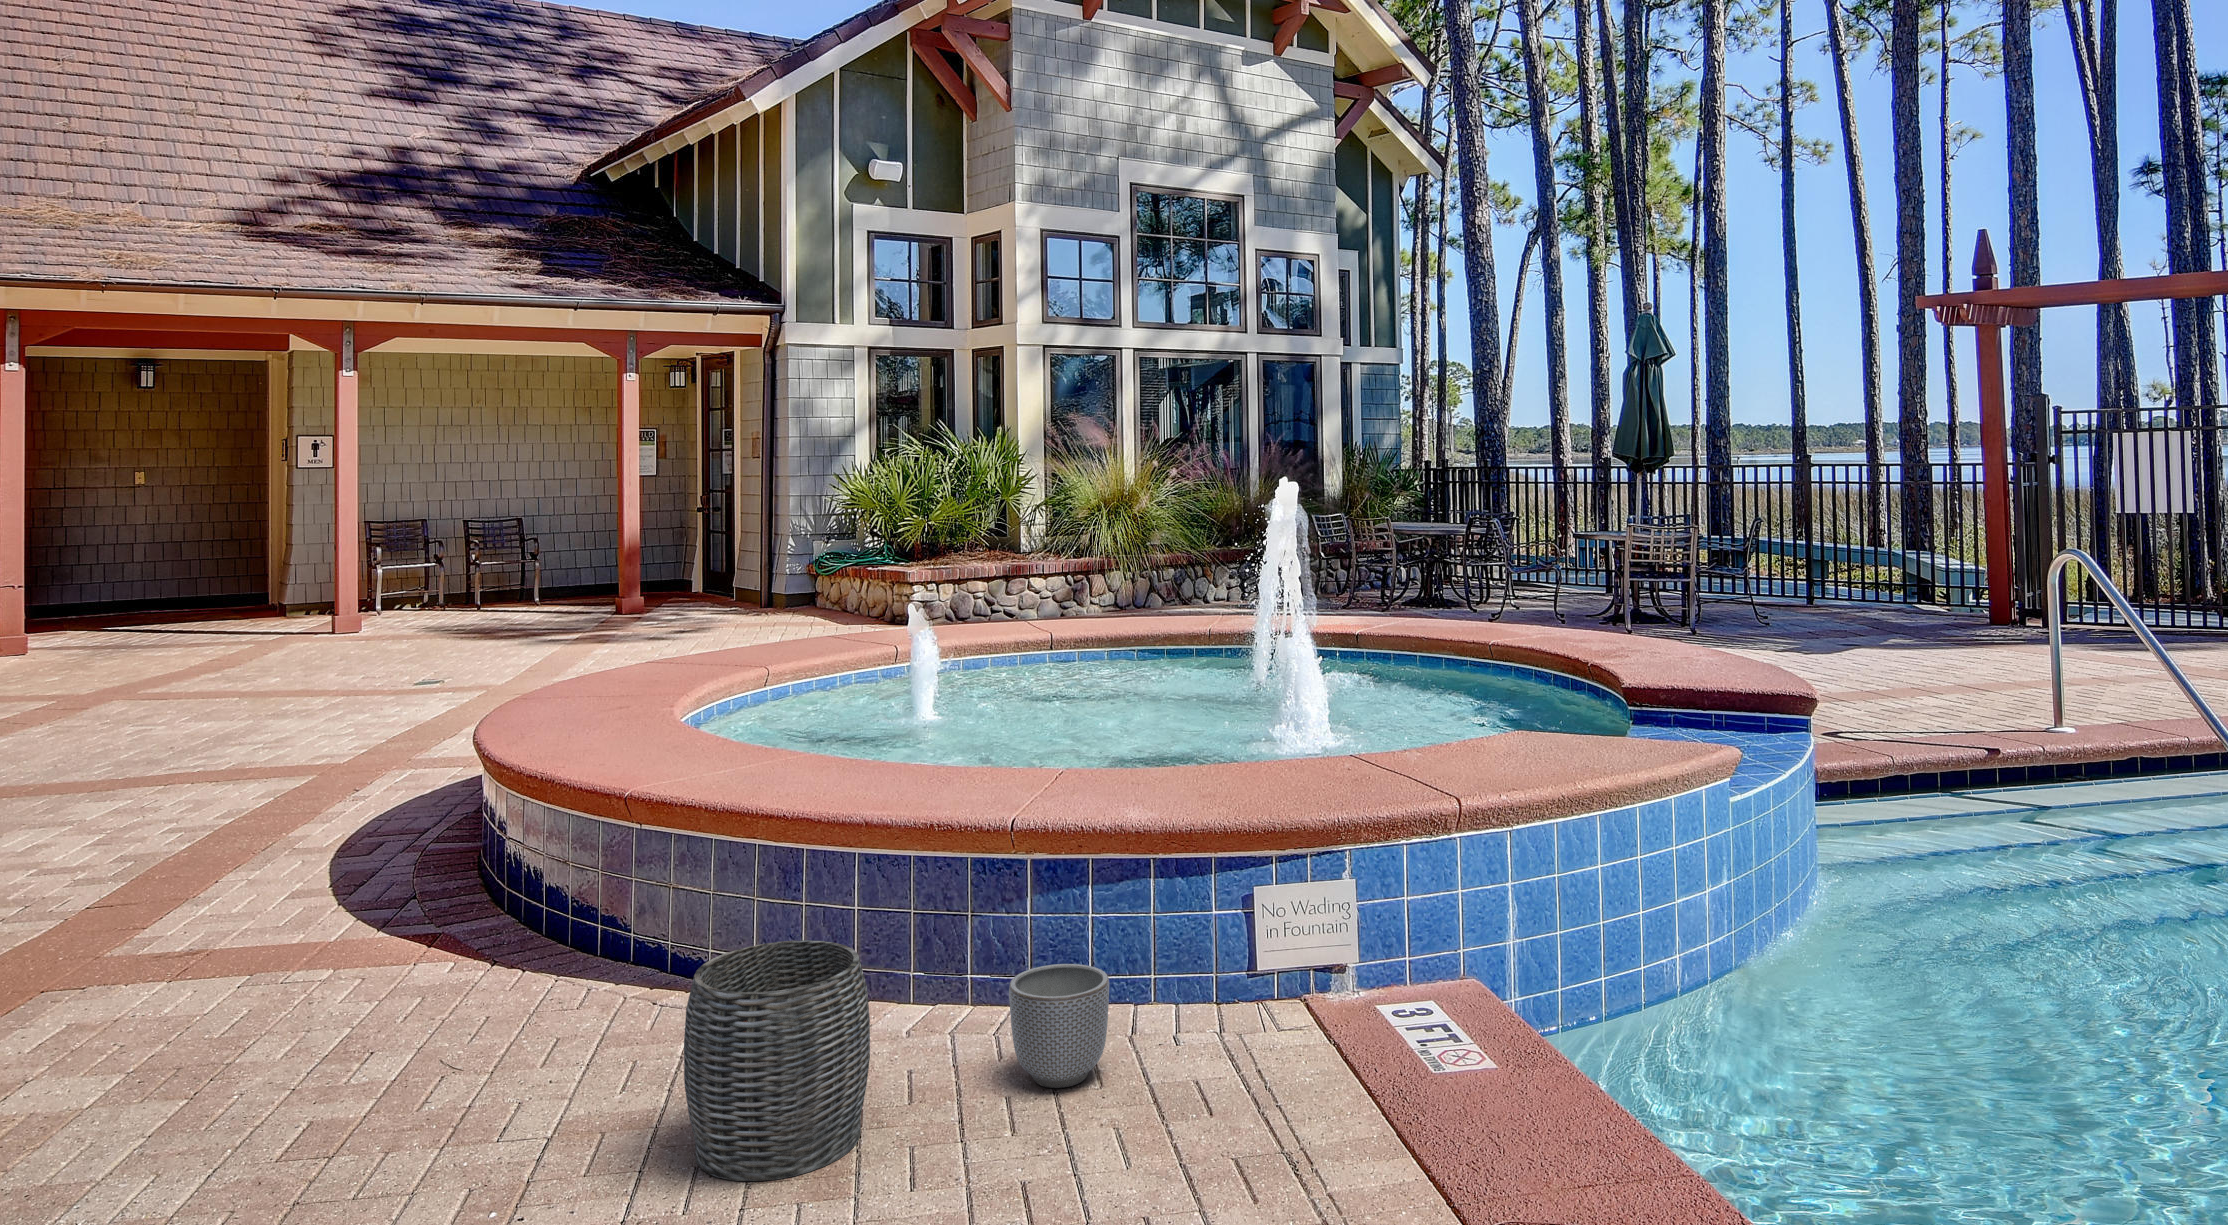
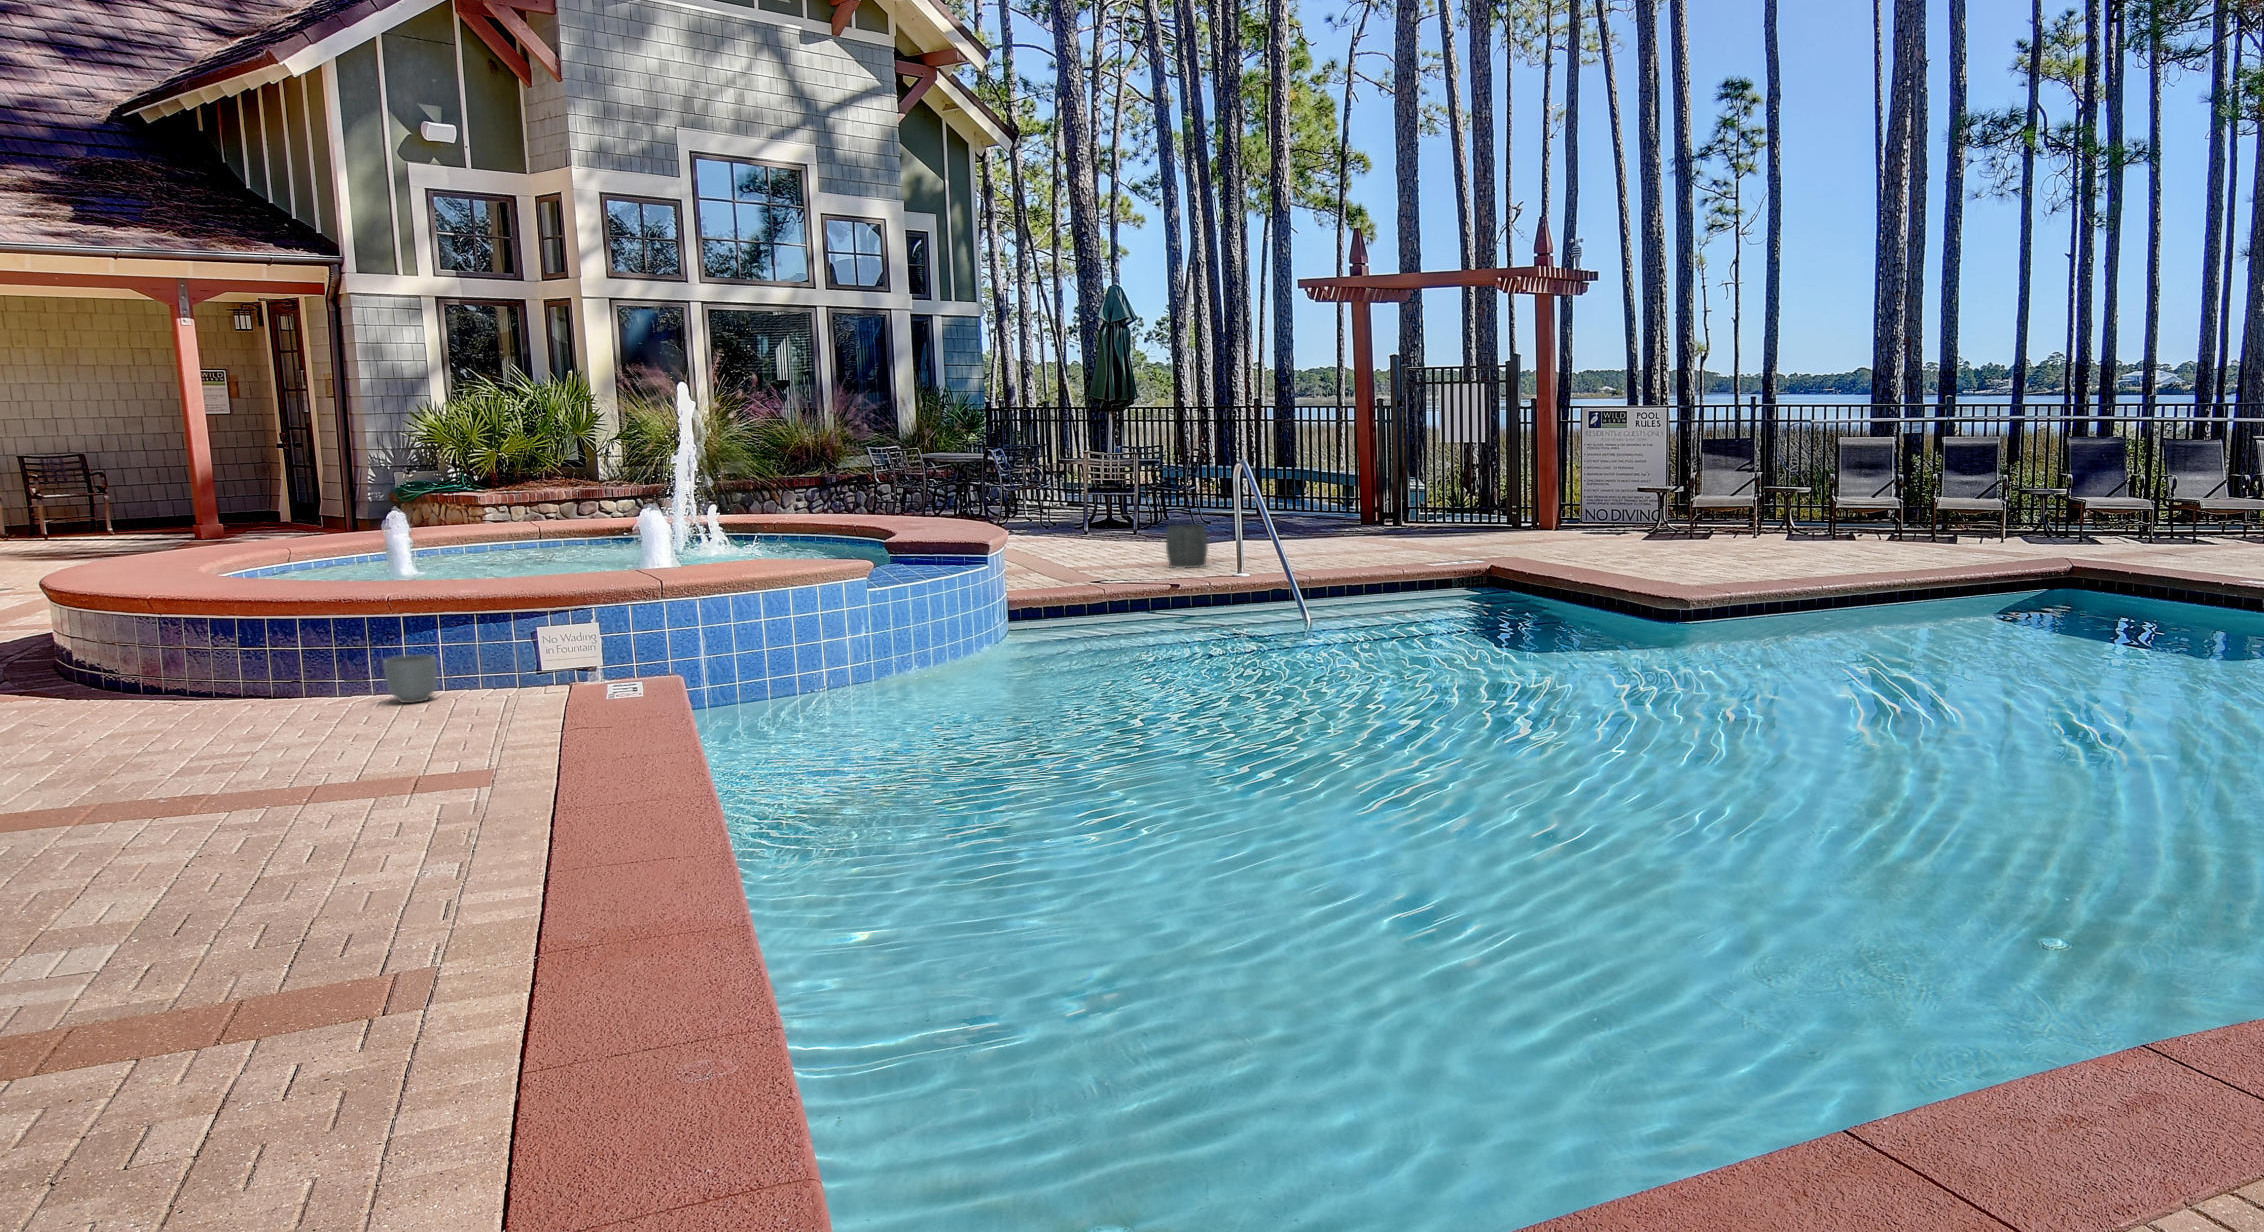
woven basket: present [684,940,870,1181] -> present [1166,524,1208,568]

